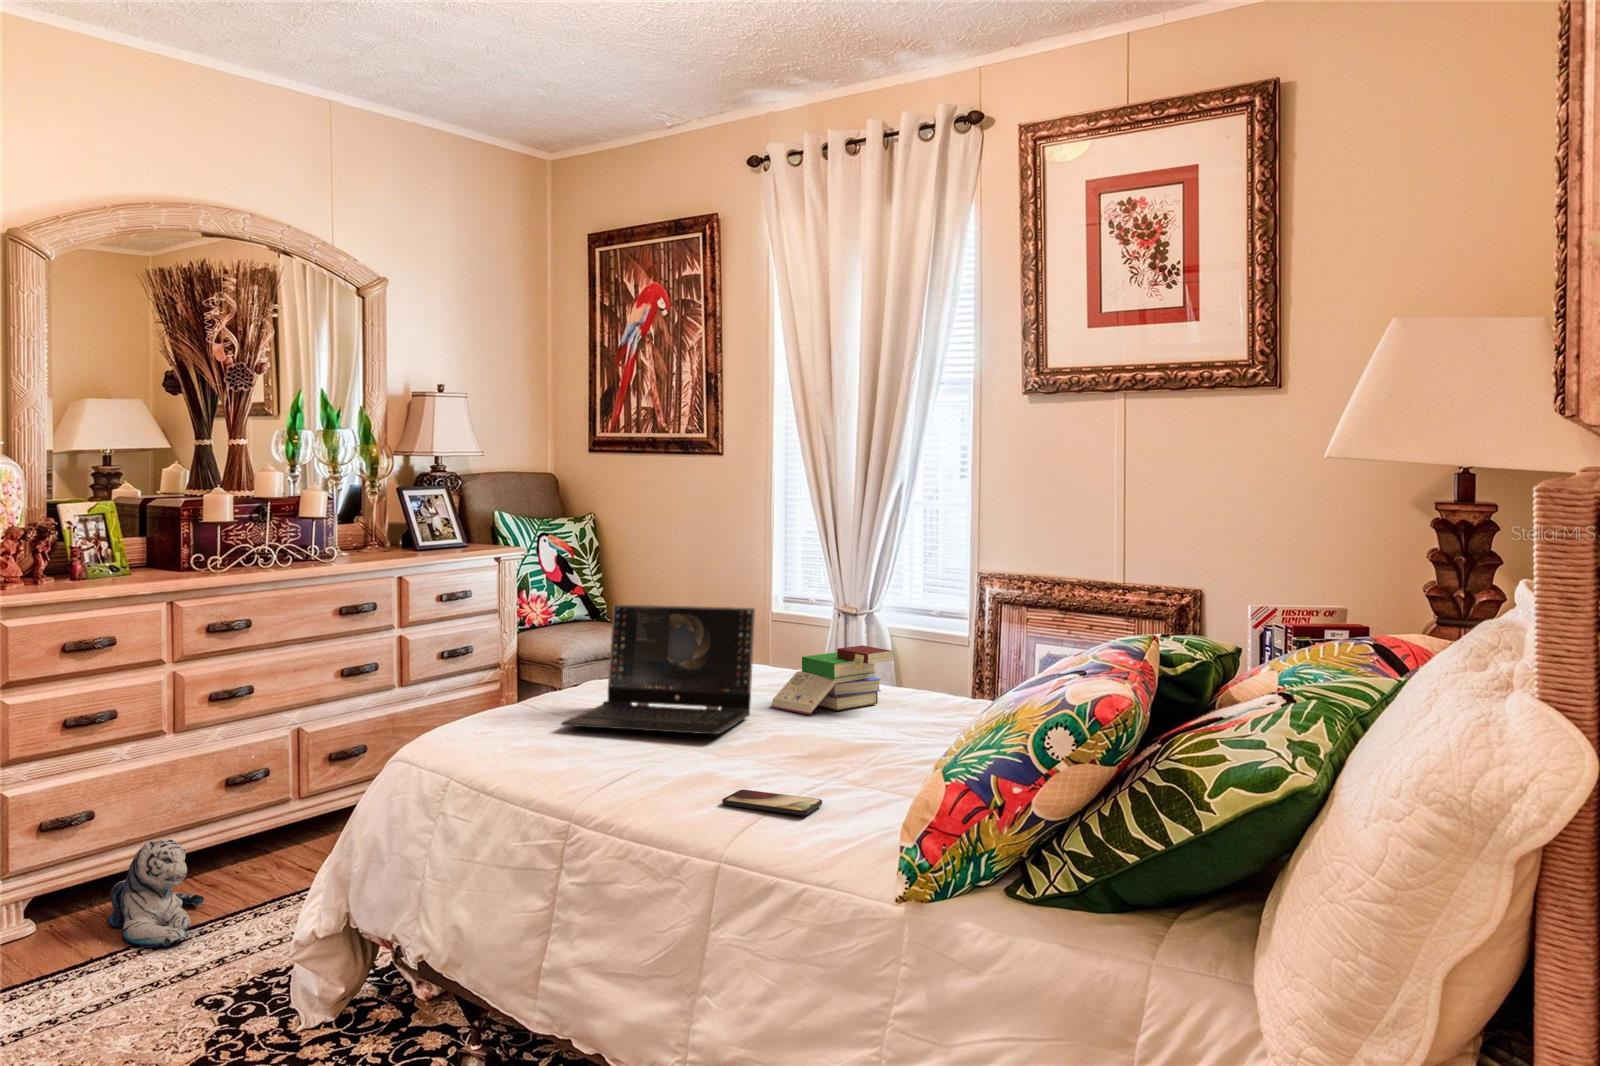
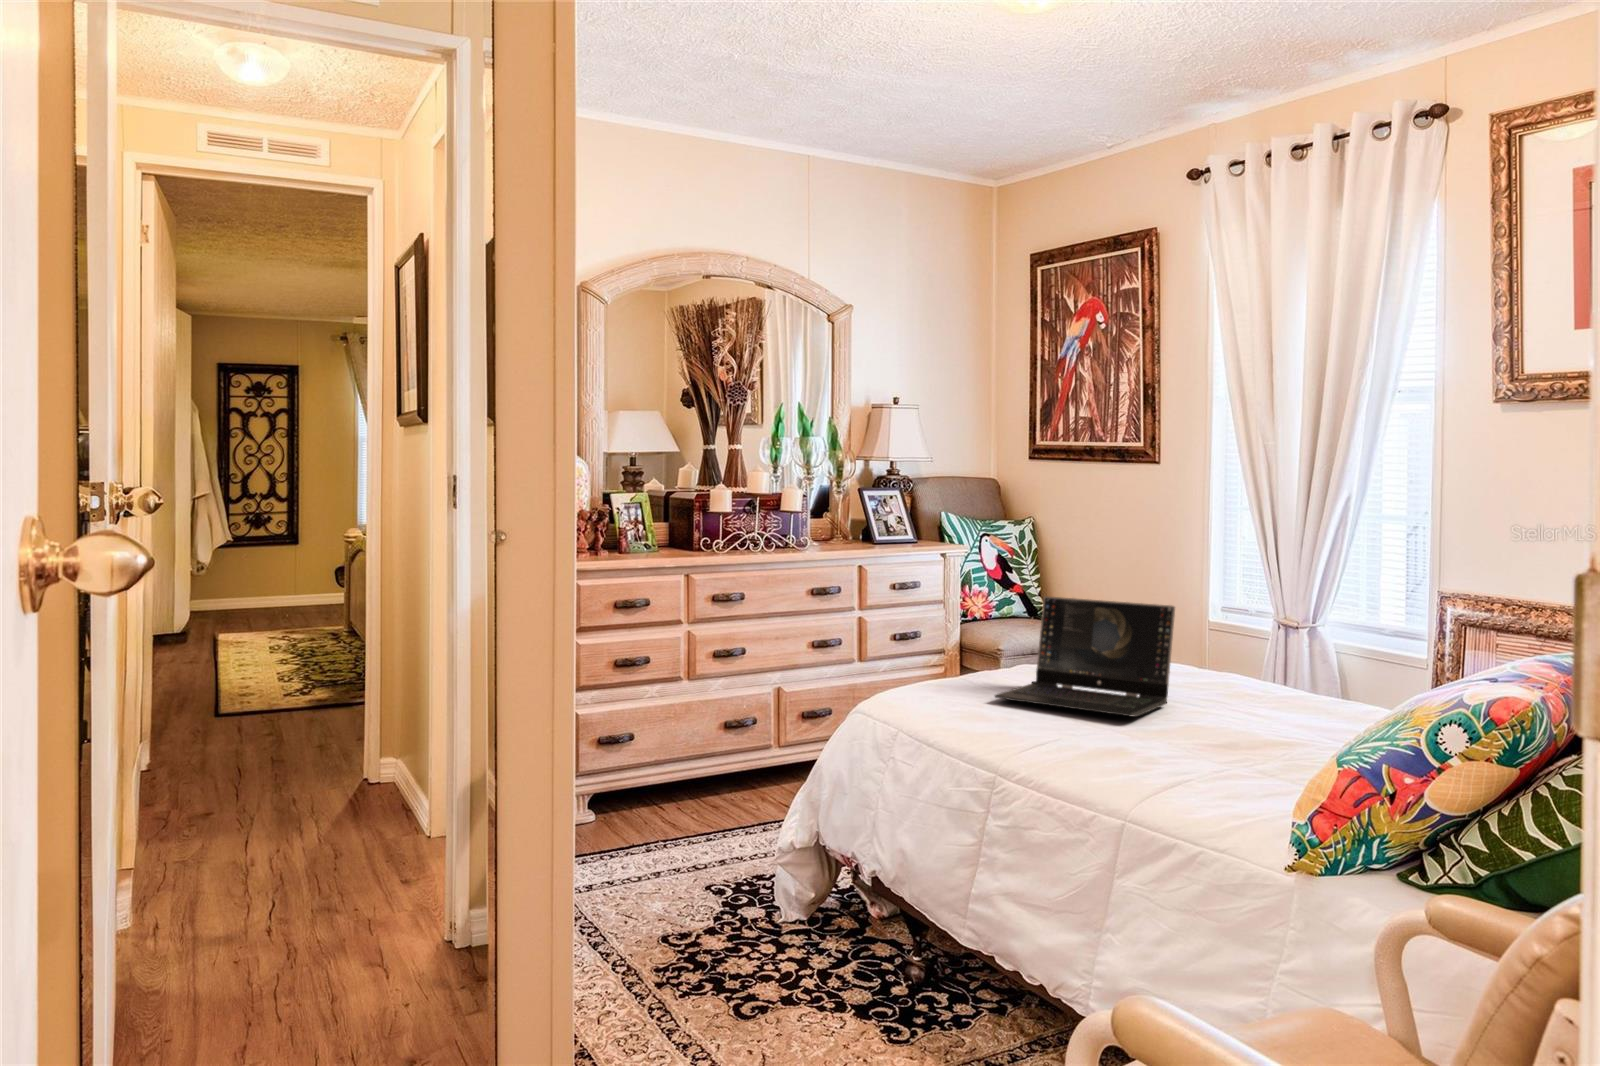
book: present [771,645,893,714] -> none [1188,648,1315,708]
smartphone: present [722,790,822,816] -> none [1133,764,1227,790]
plush toy: present [106,840,204,948] -> none [639,764,707,847]

